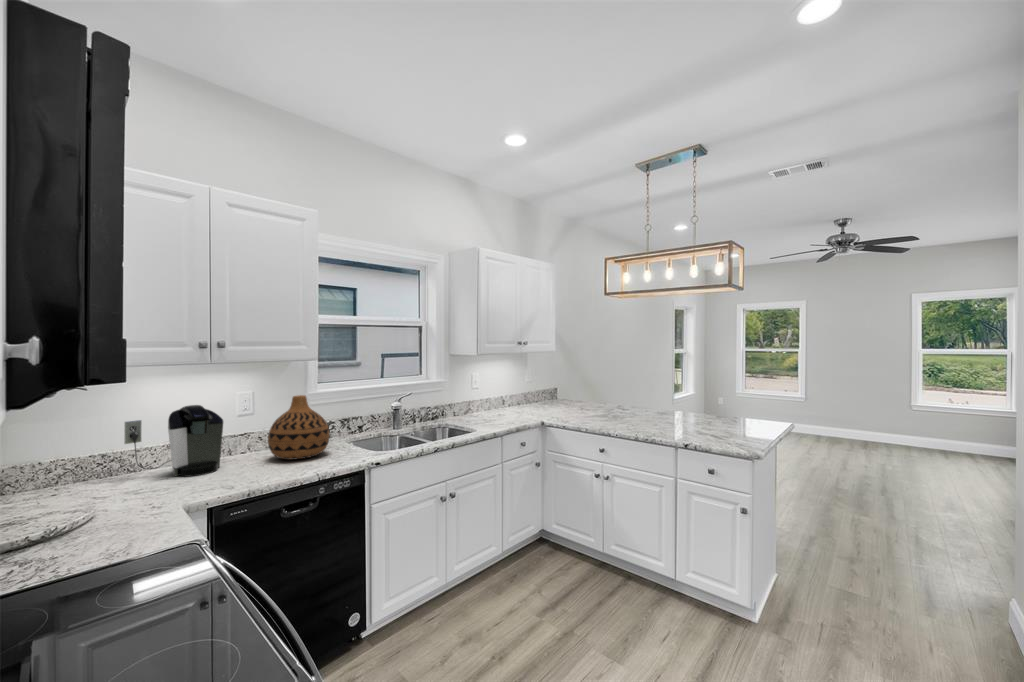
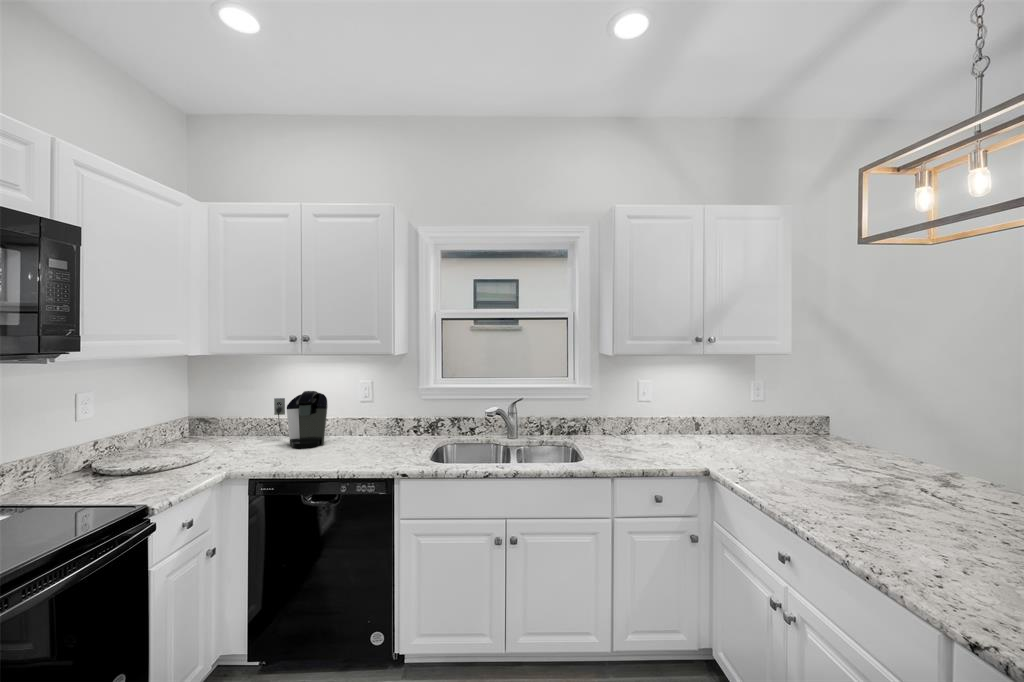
vase: present [268,395,330,460] -> none [351,391,406,452]

